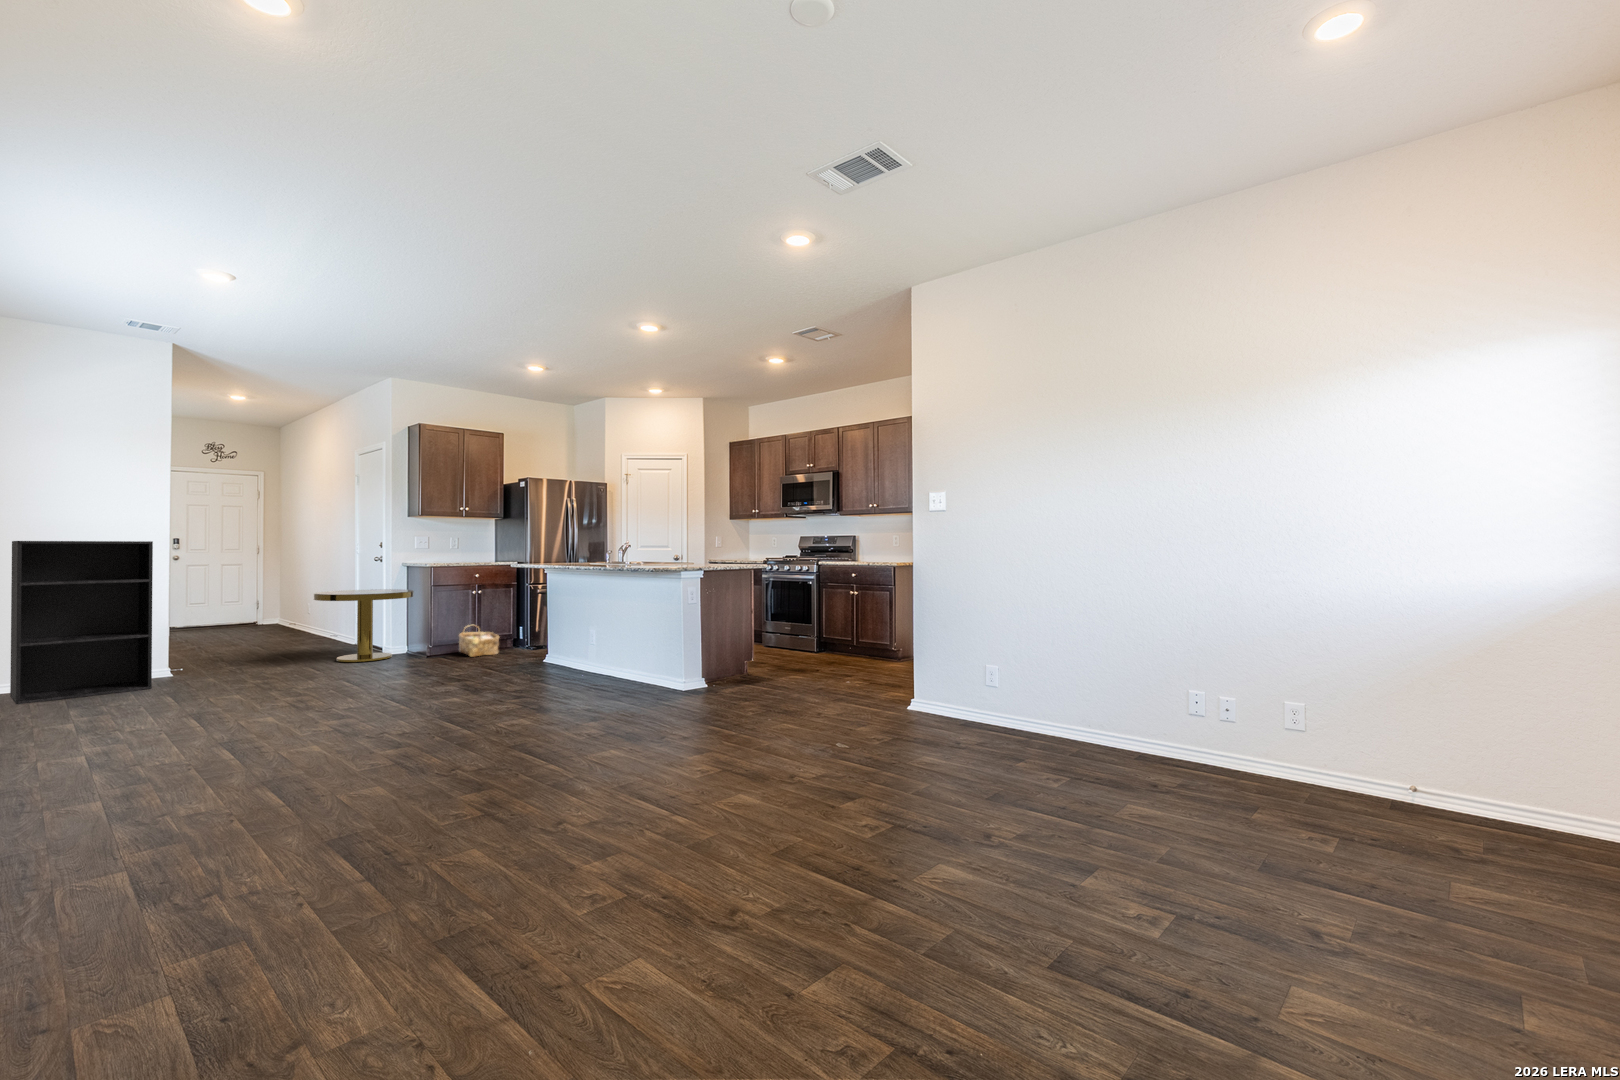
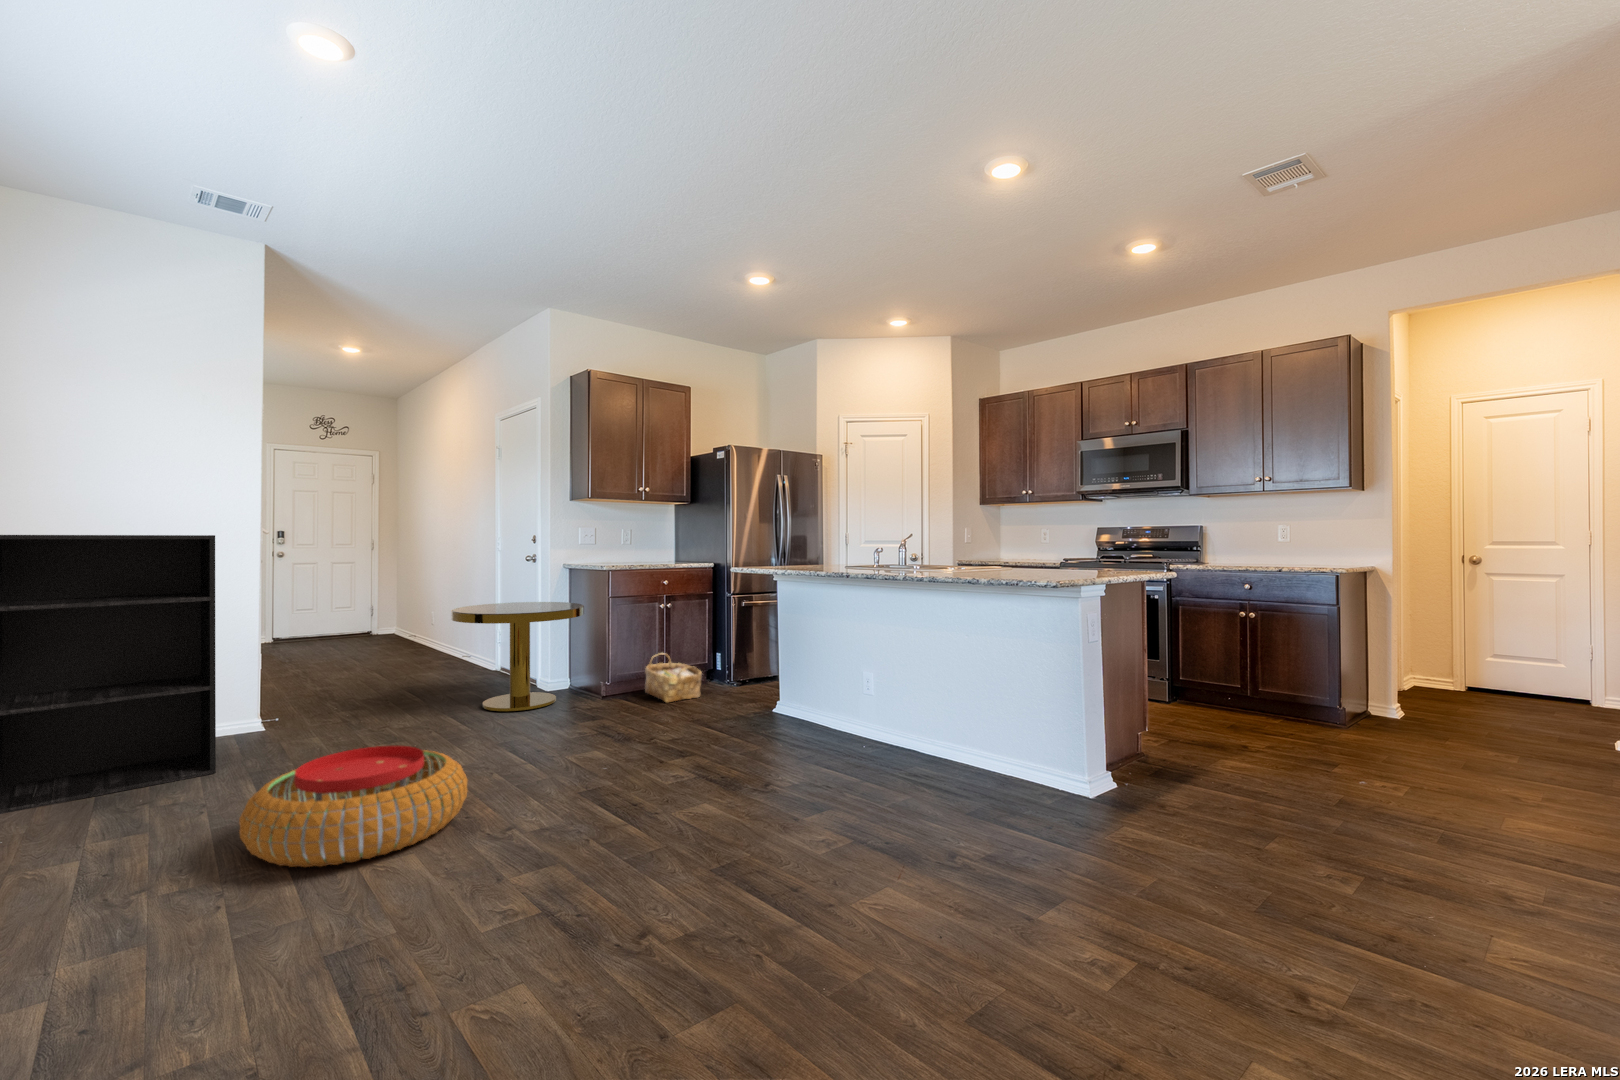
pouf: none [180,661,313,714] -> present [239,746,468,867]

